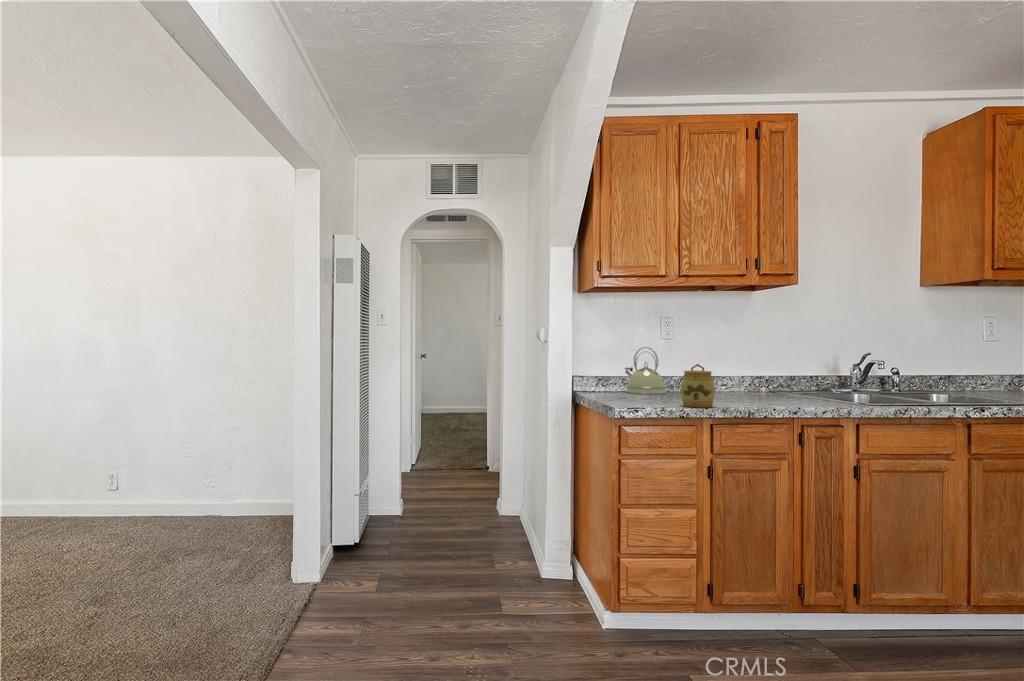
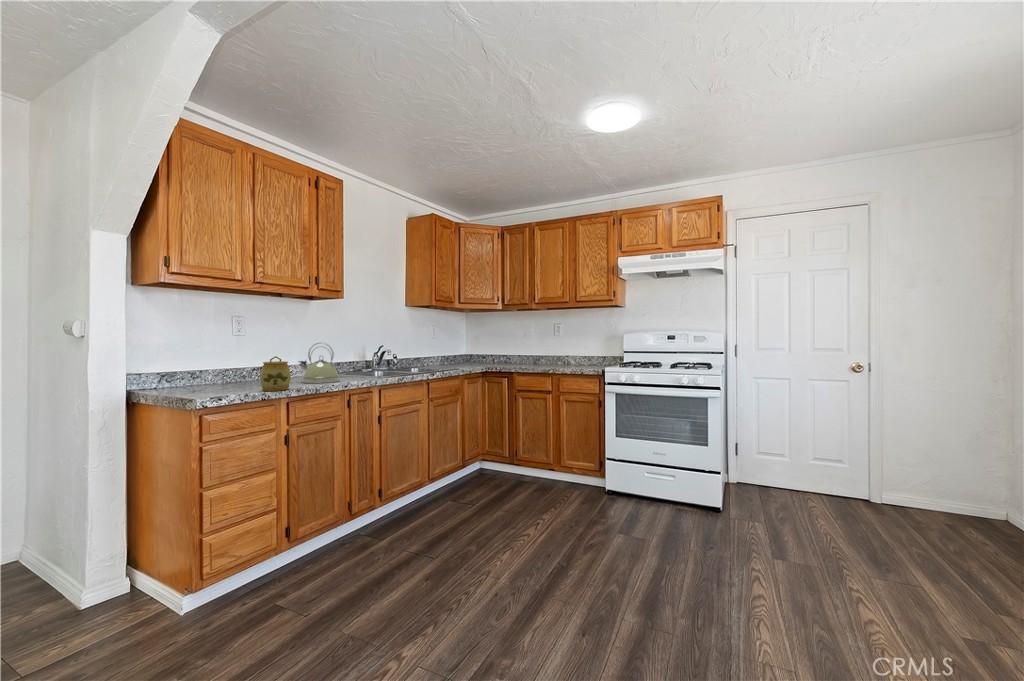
kettle: present [625,347,666,394] -> present [299,343,339,384]

